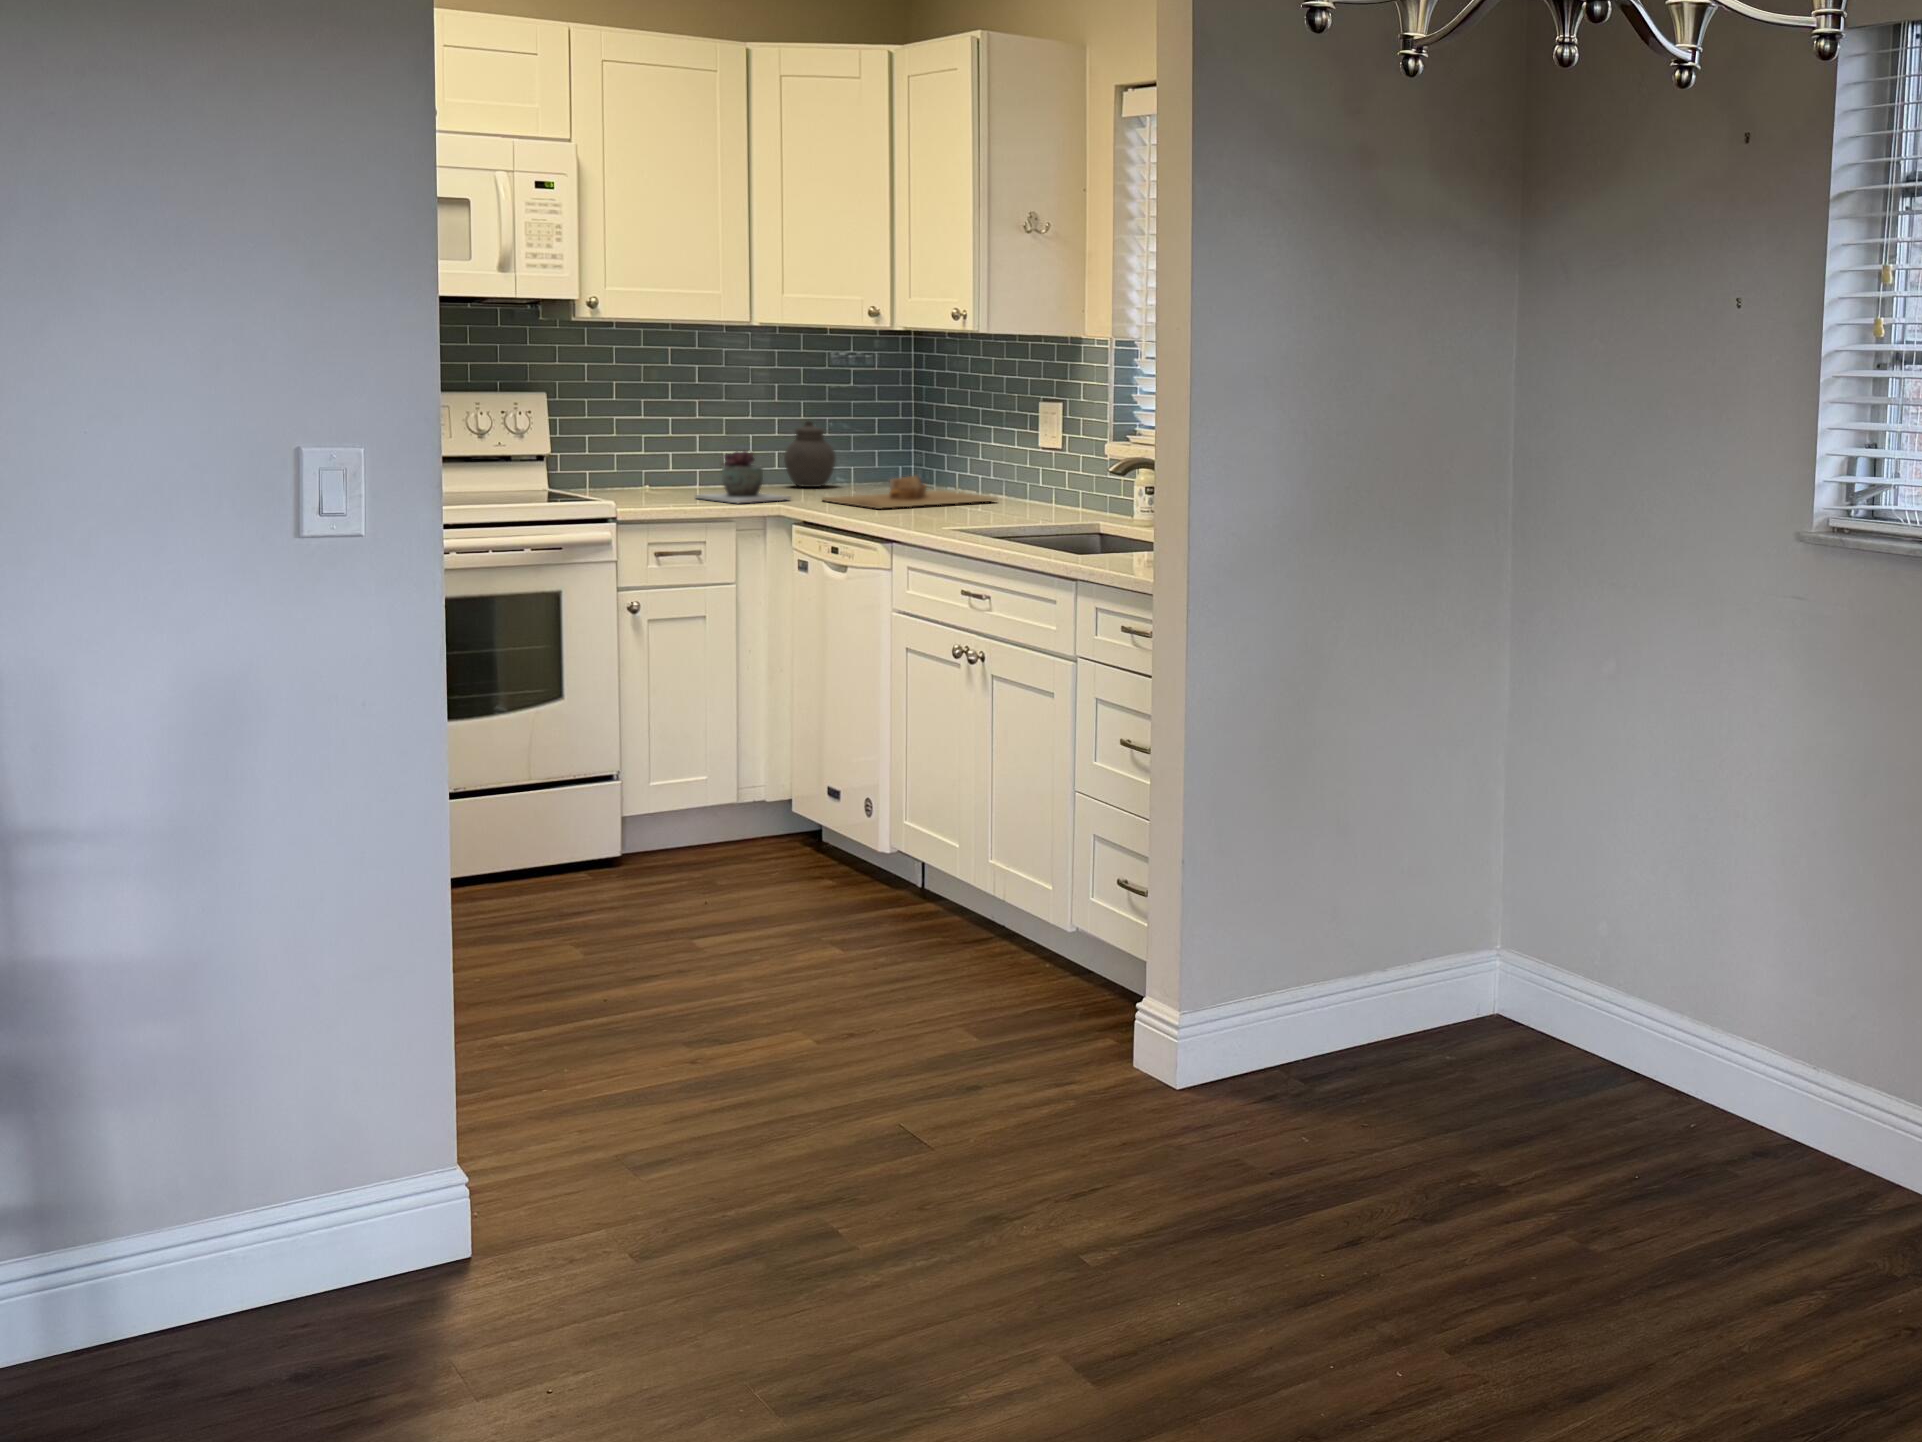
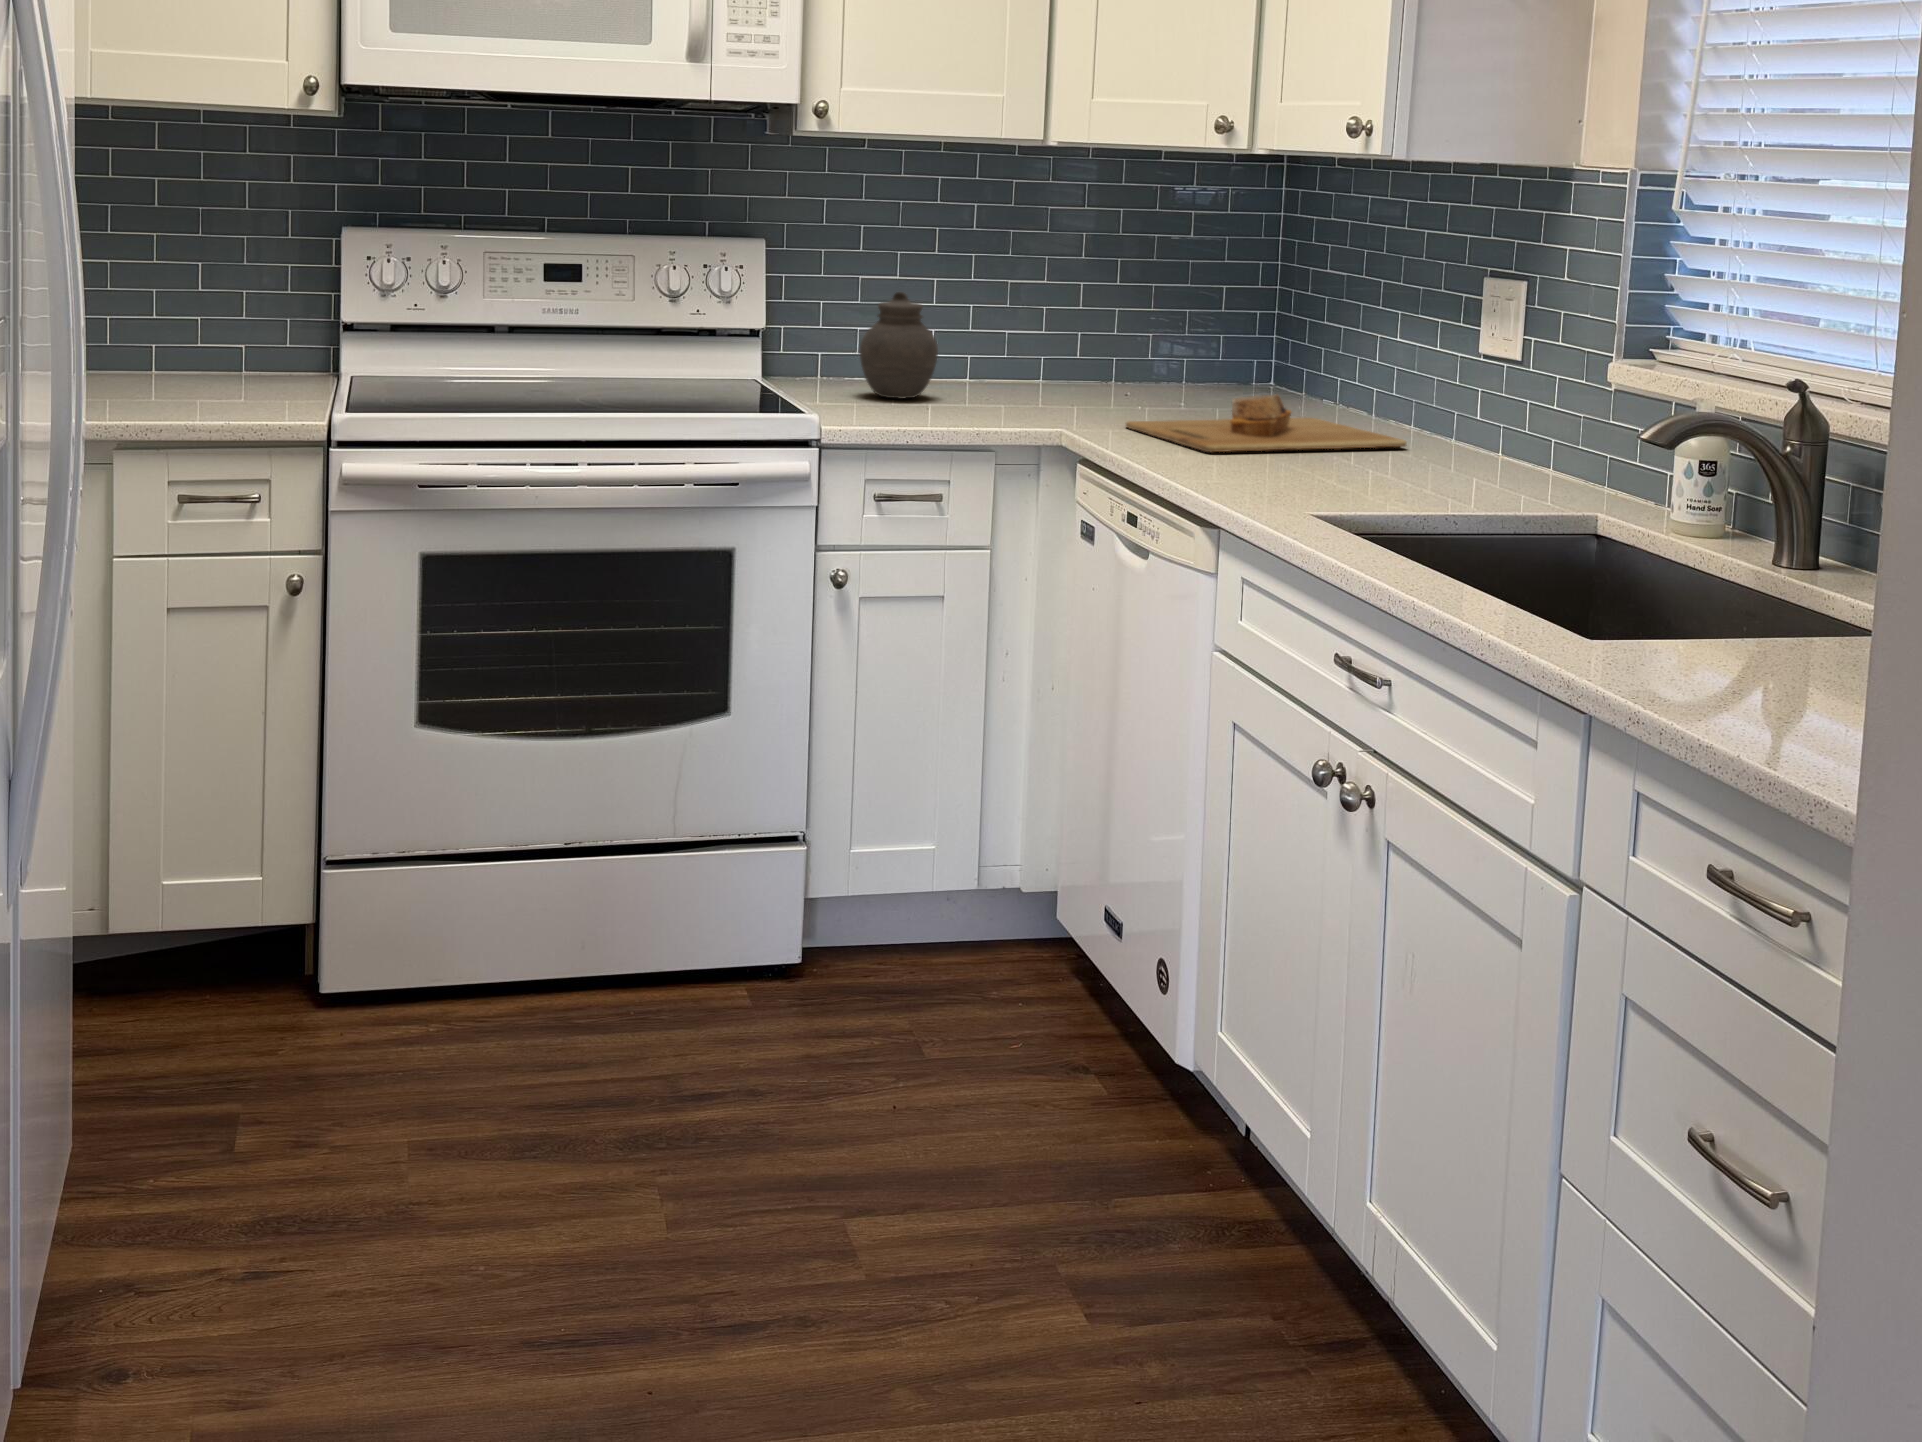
jar: present [784,421,836,487] -> present [860,292,938,398]
succulent plant: present [696,451,791,503] -> none [943,339,1082,425]

